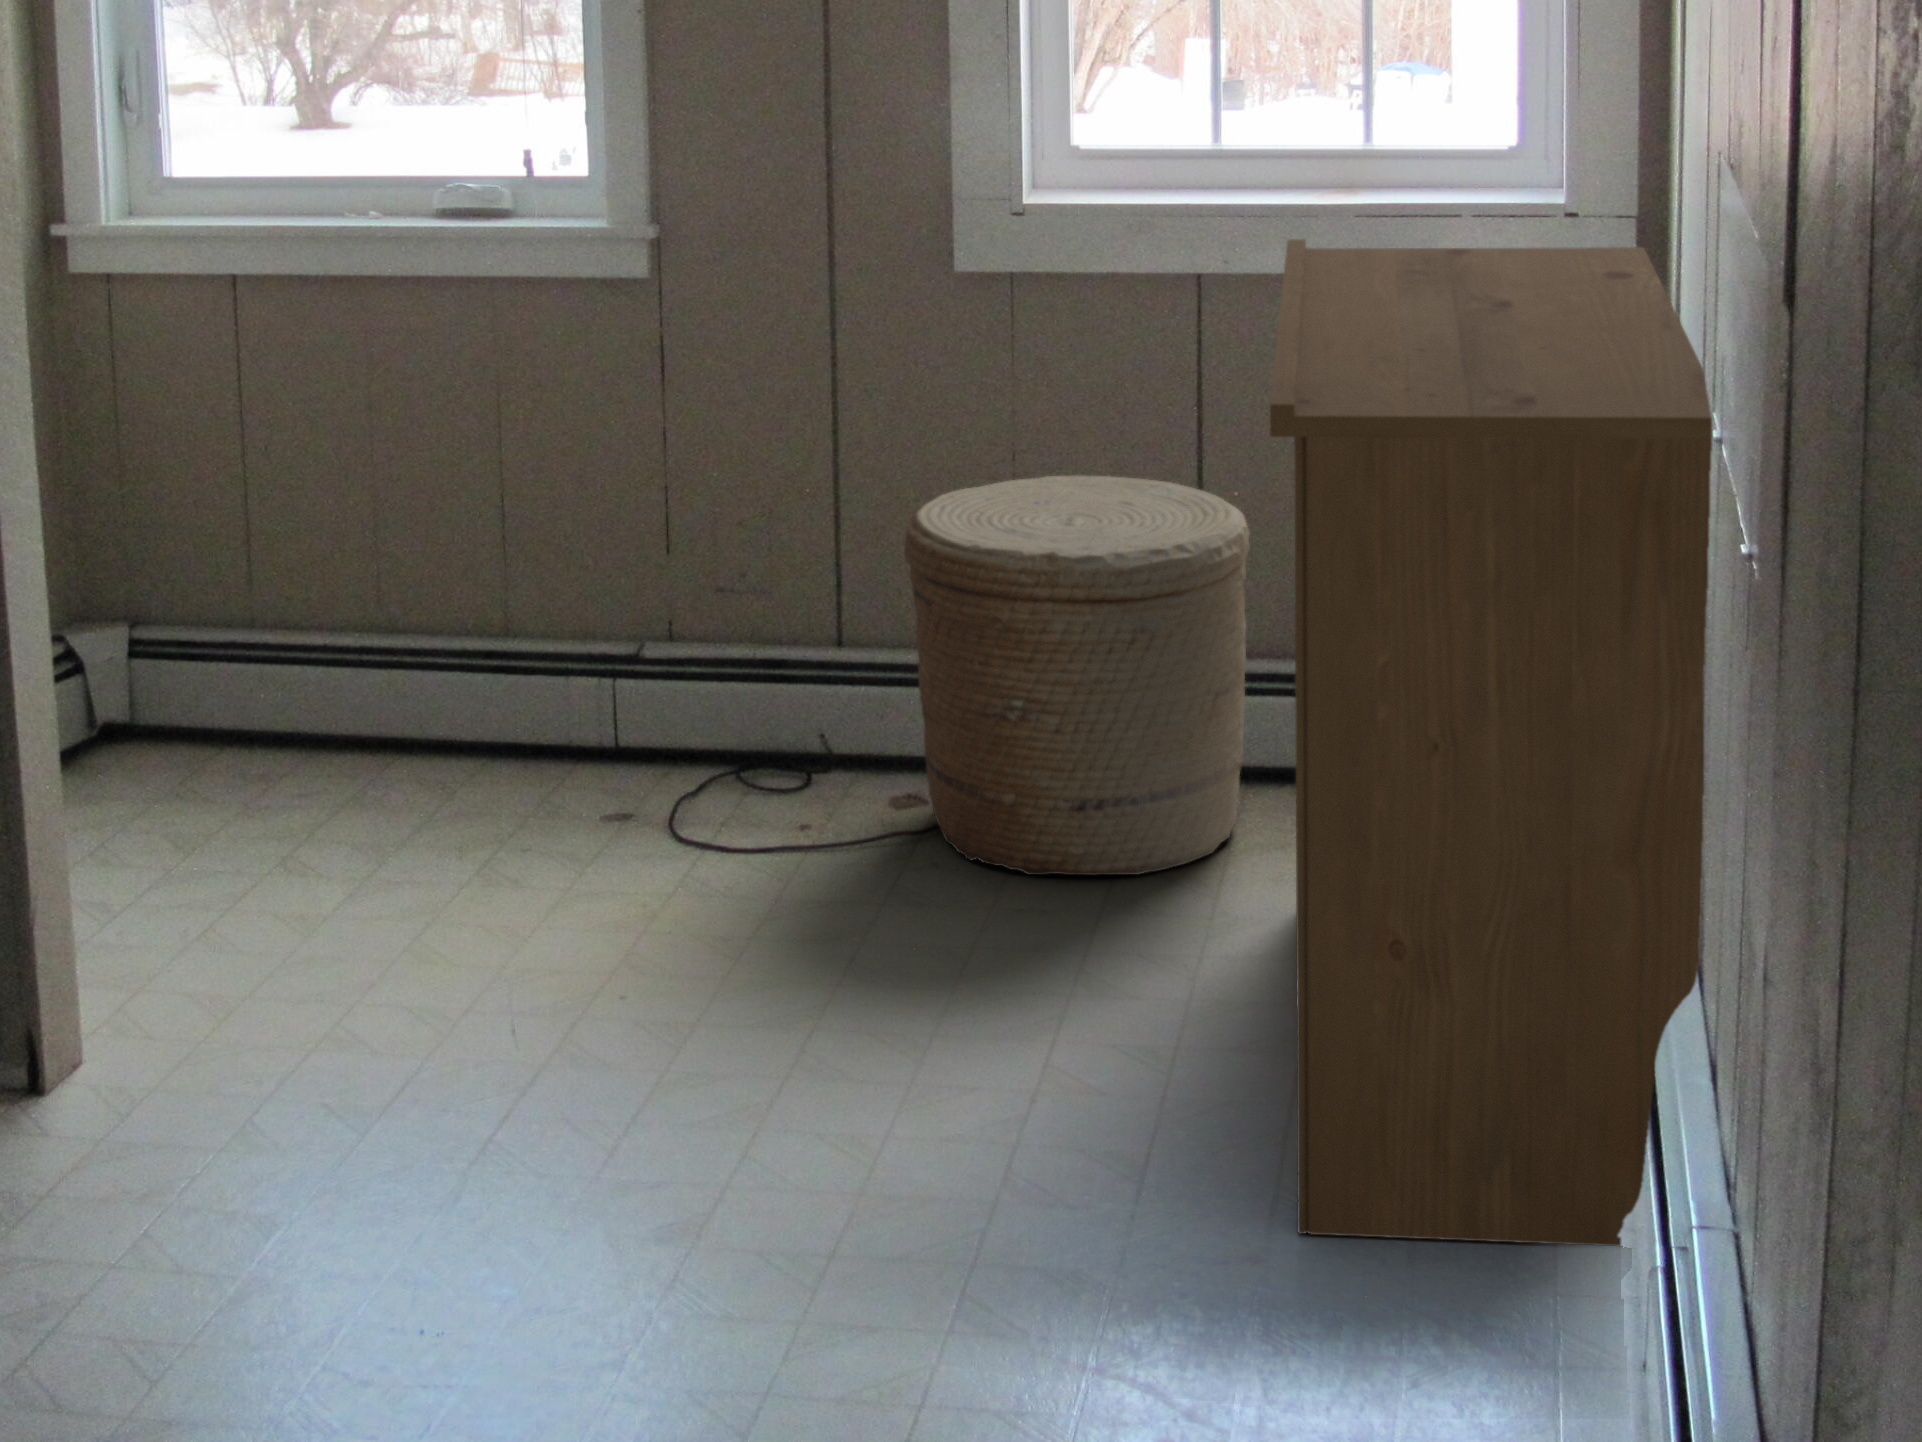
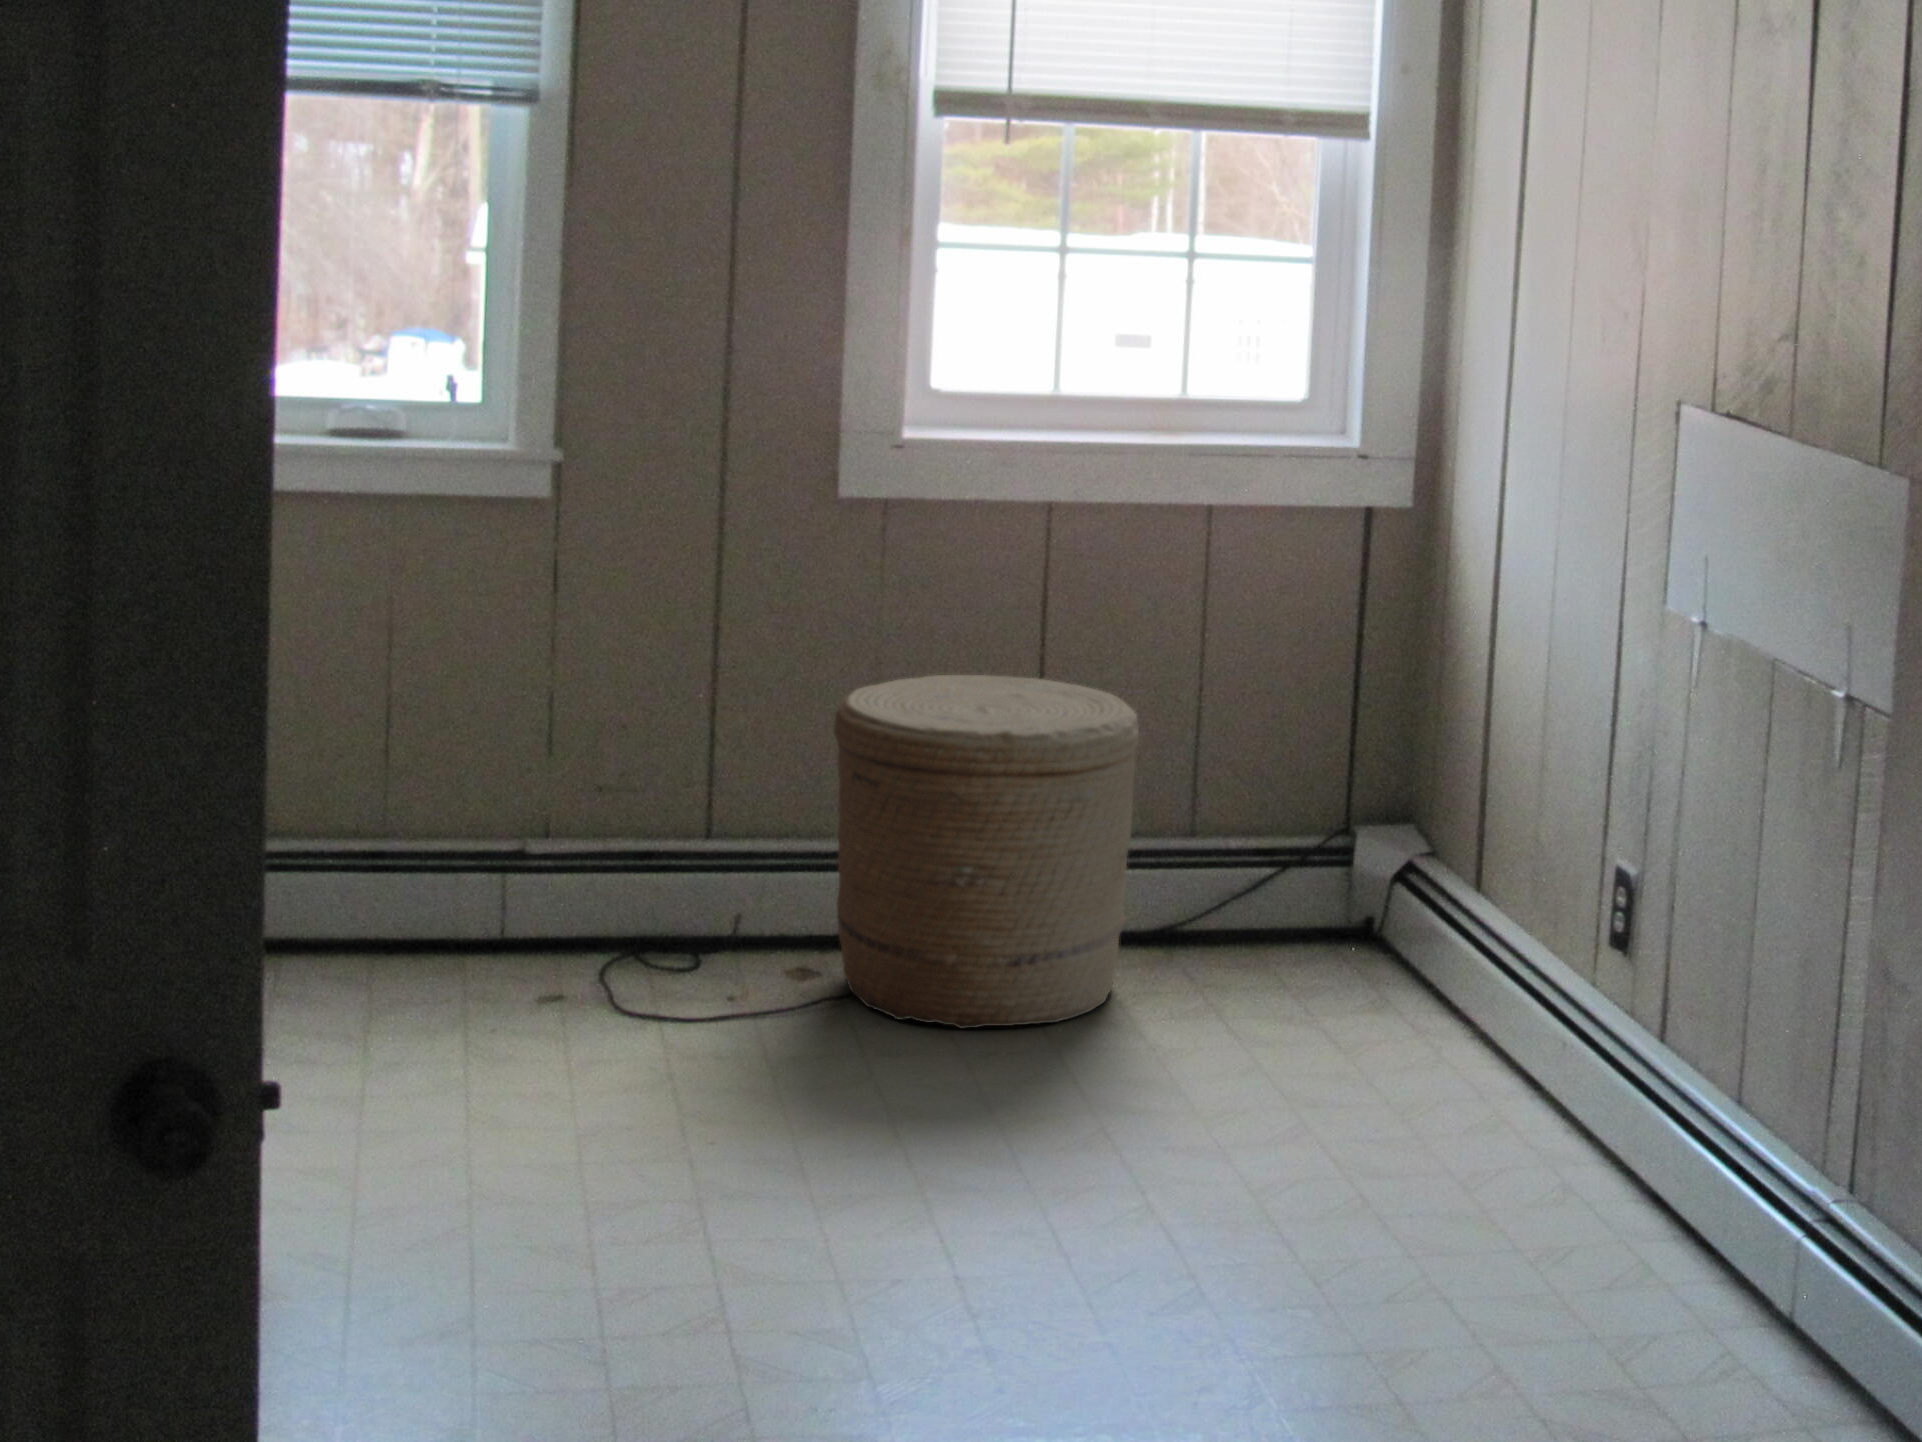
bookshelf: present [1270,239,1712,1246] -> none [1214,455,1771,1284]

